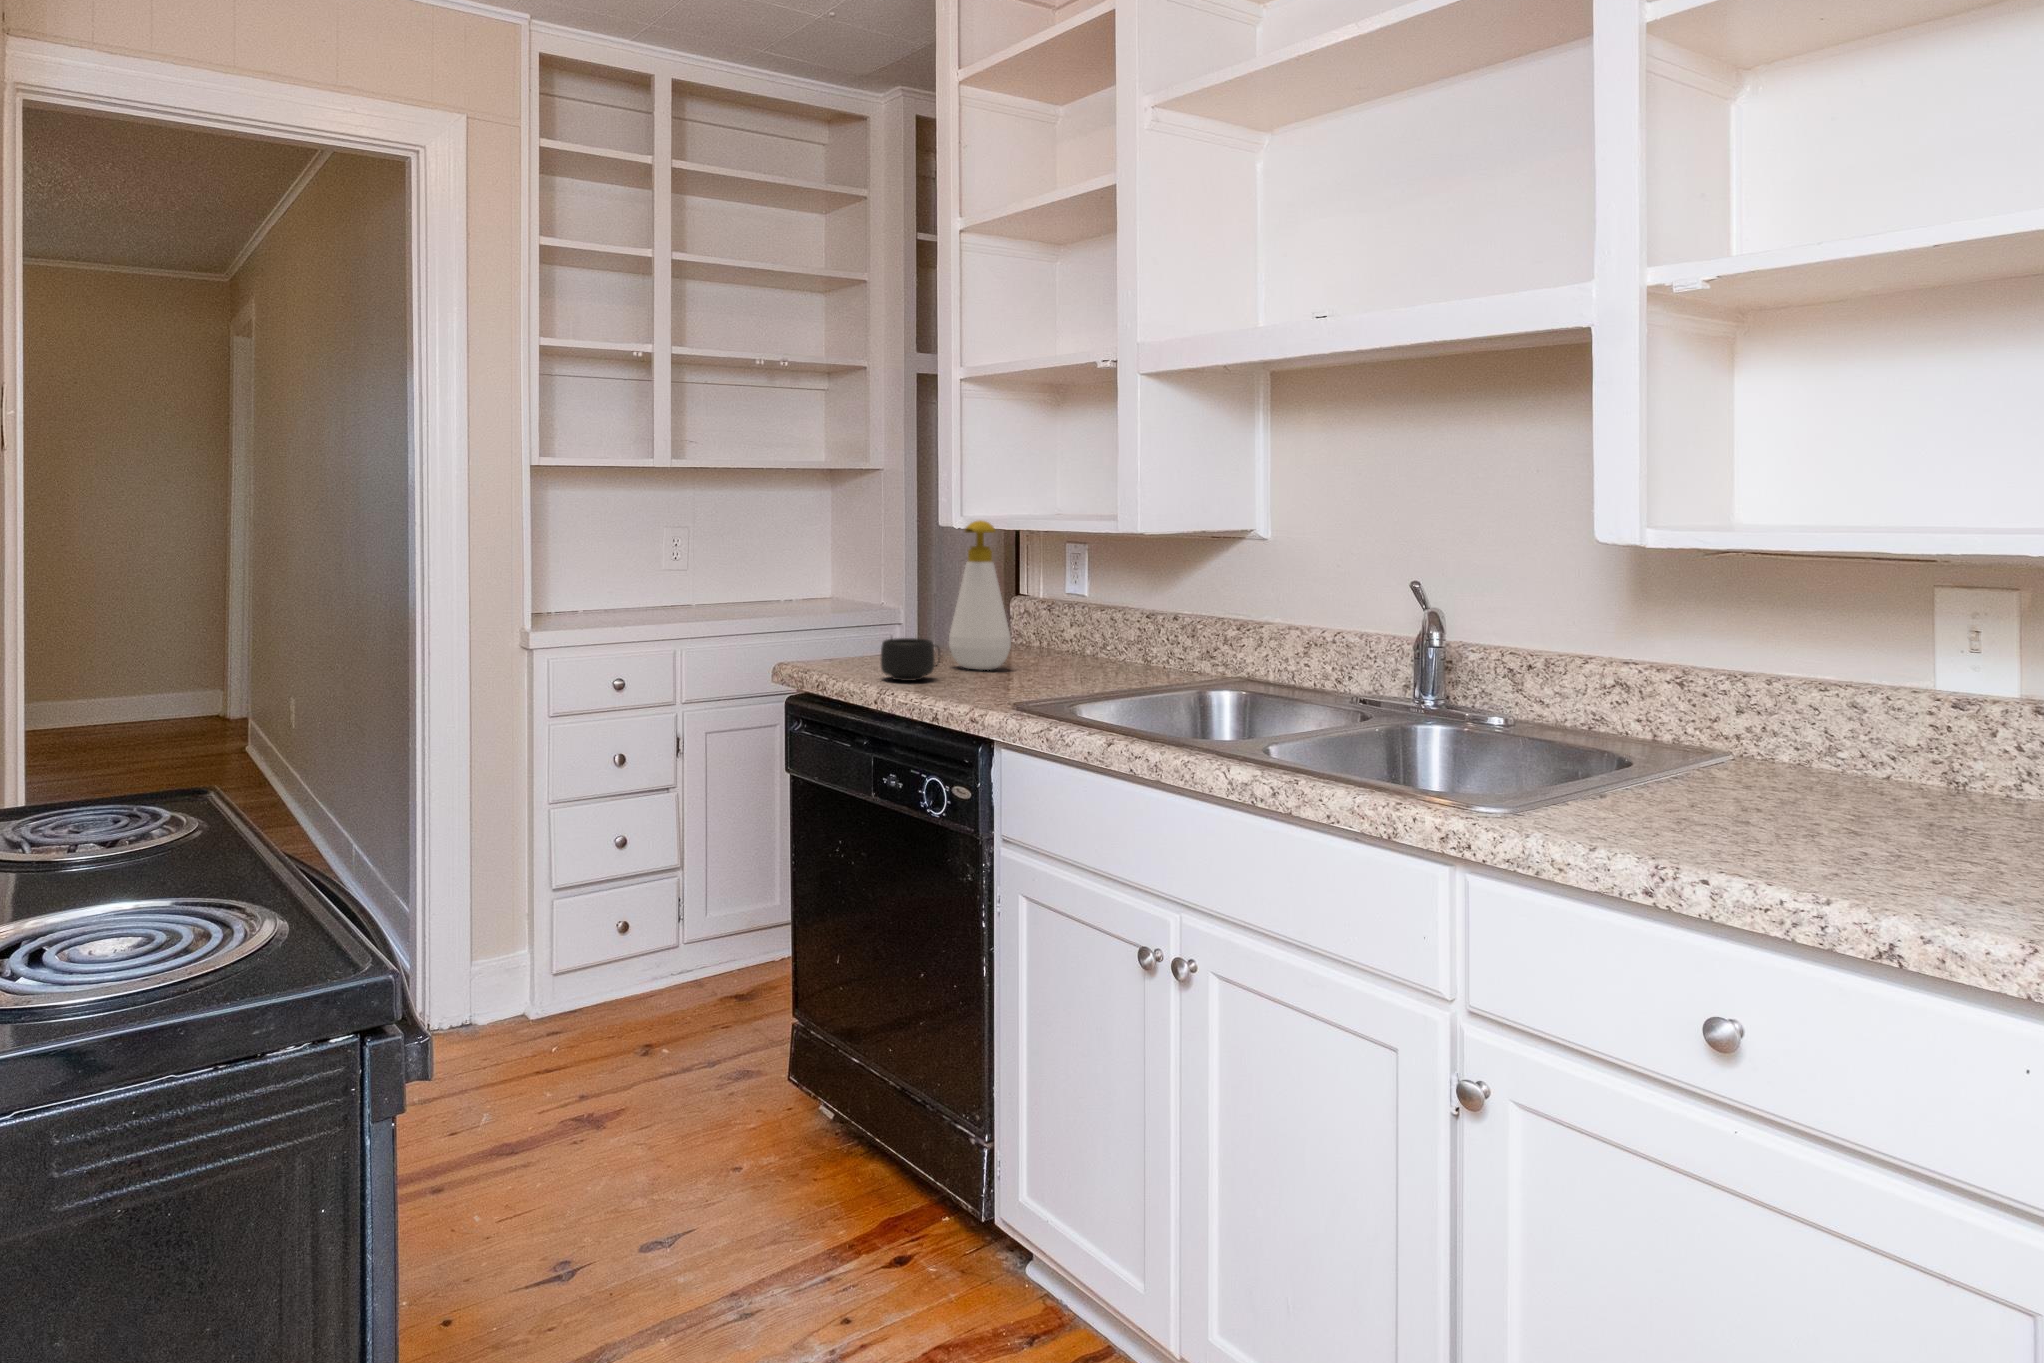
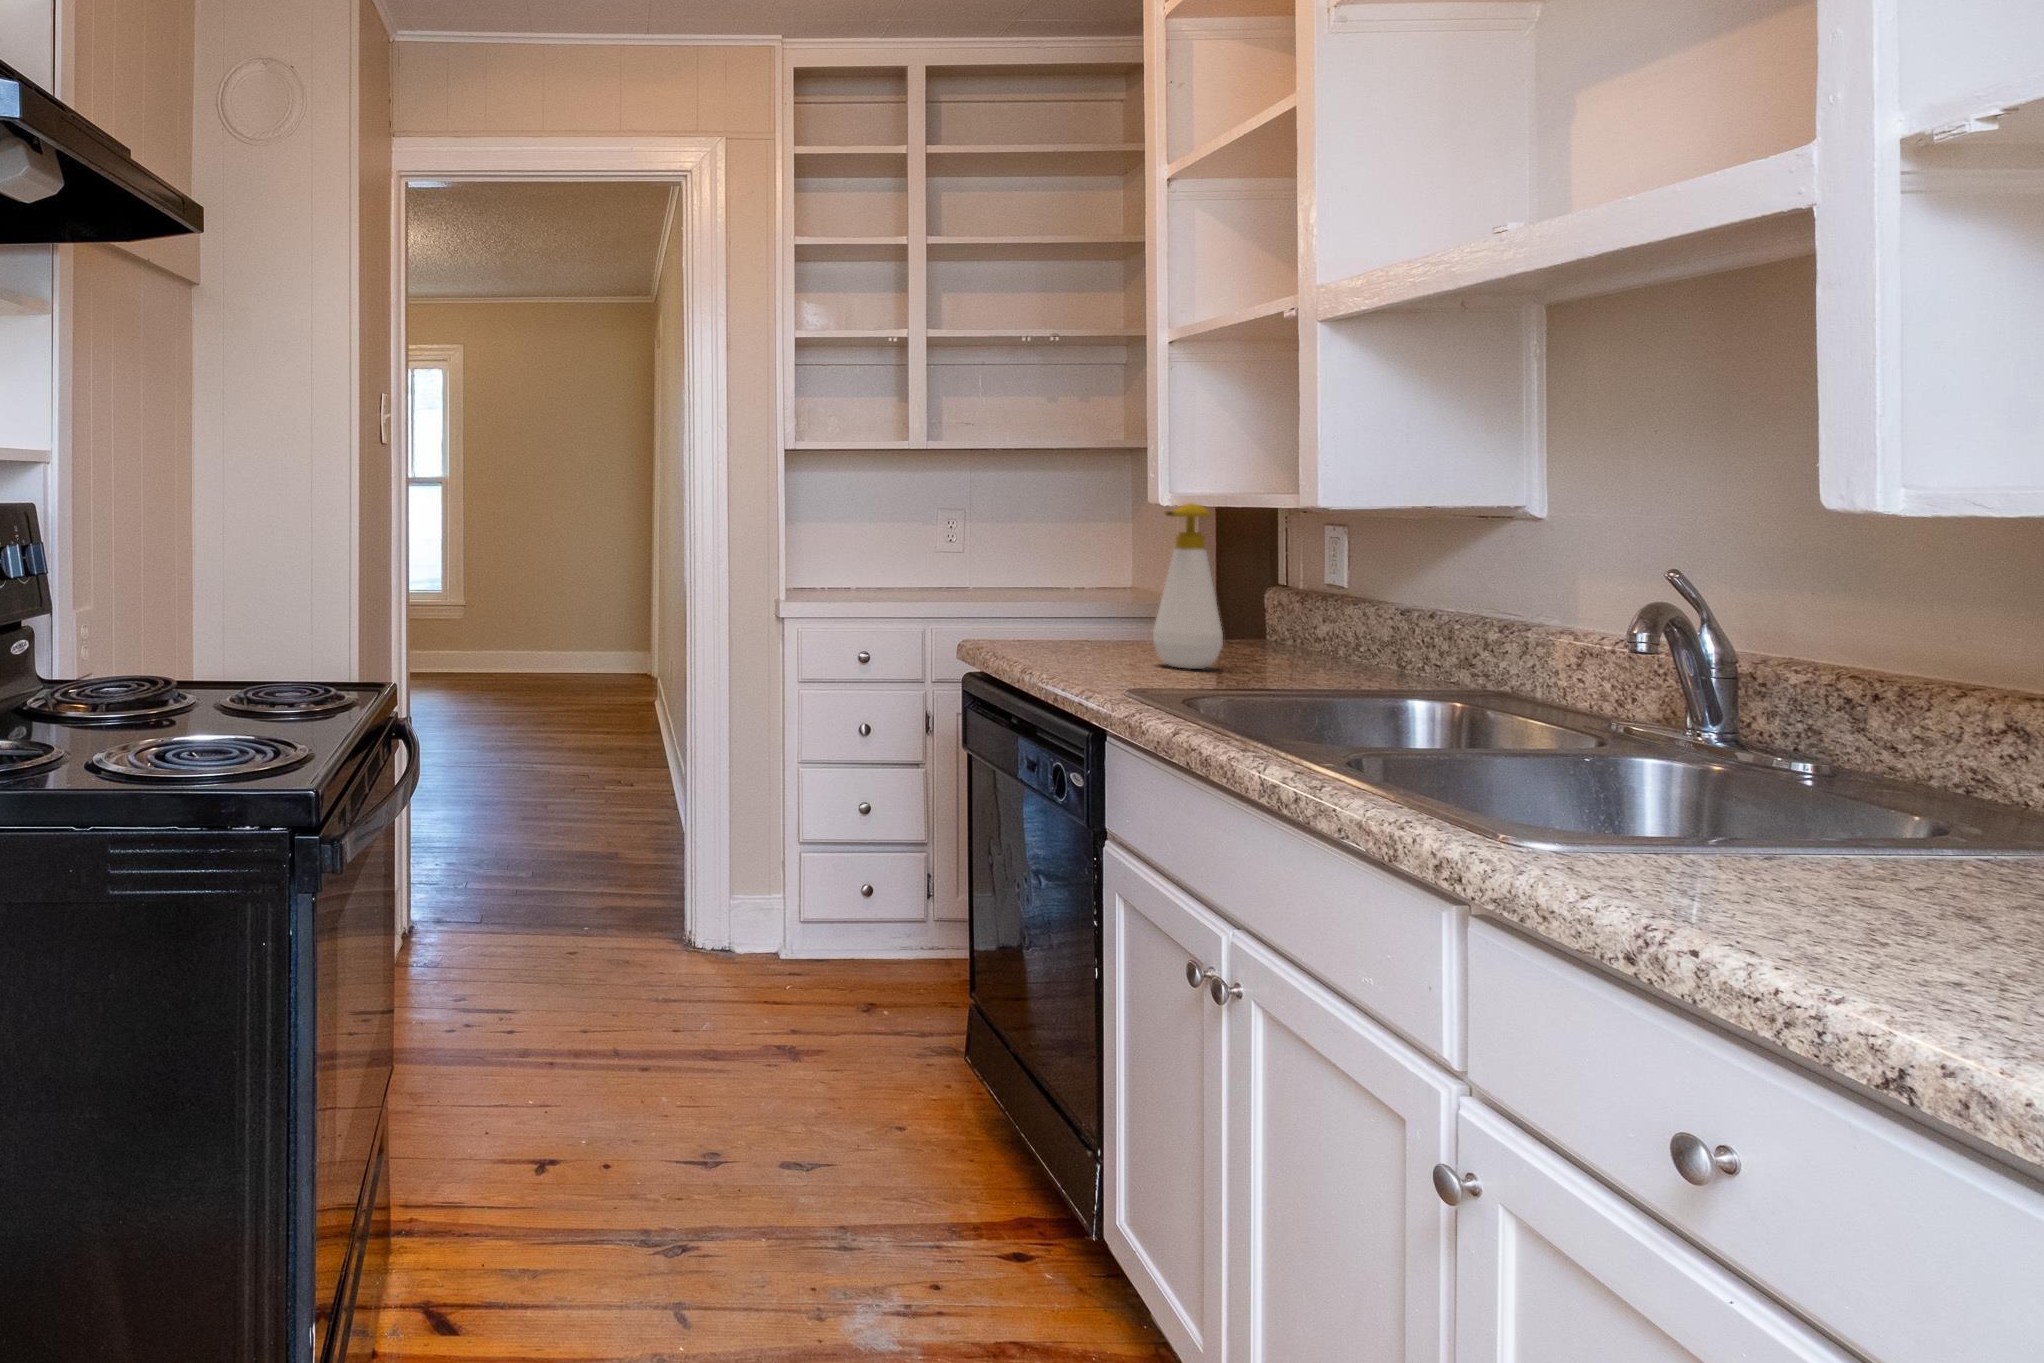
mug: present [880,638,940,681] -> none [1051,627,1122,671]

